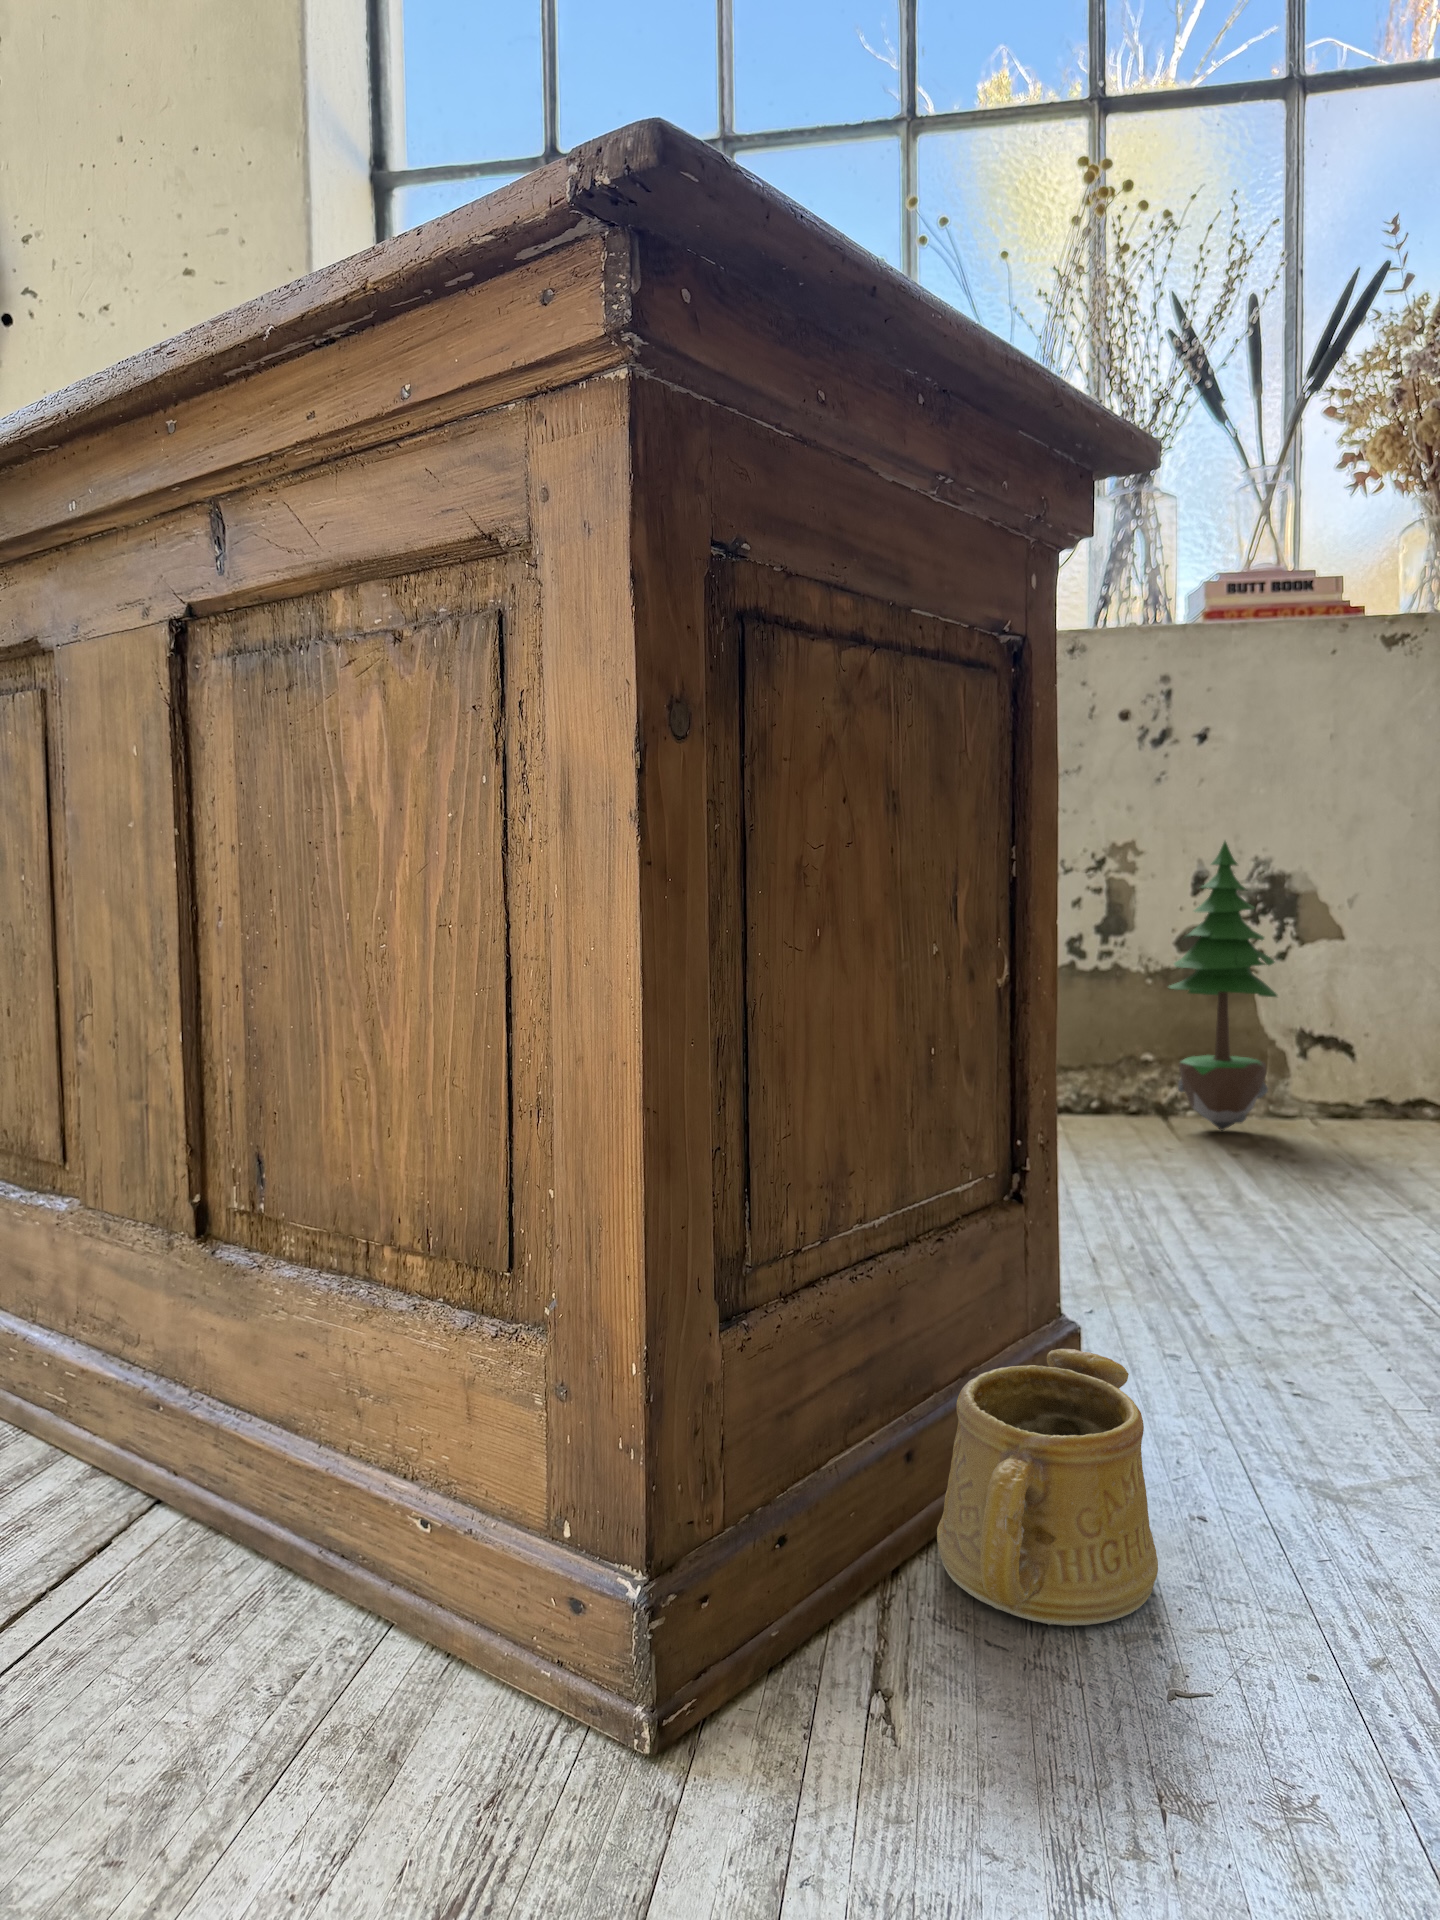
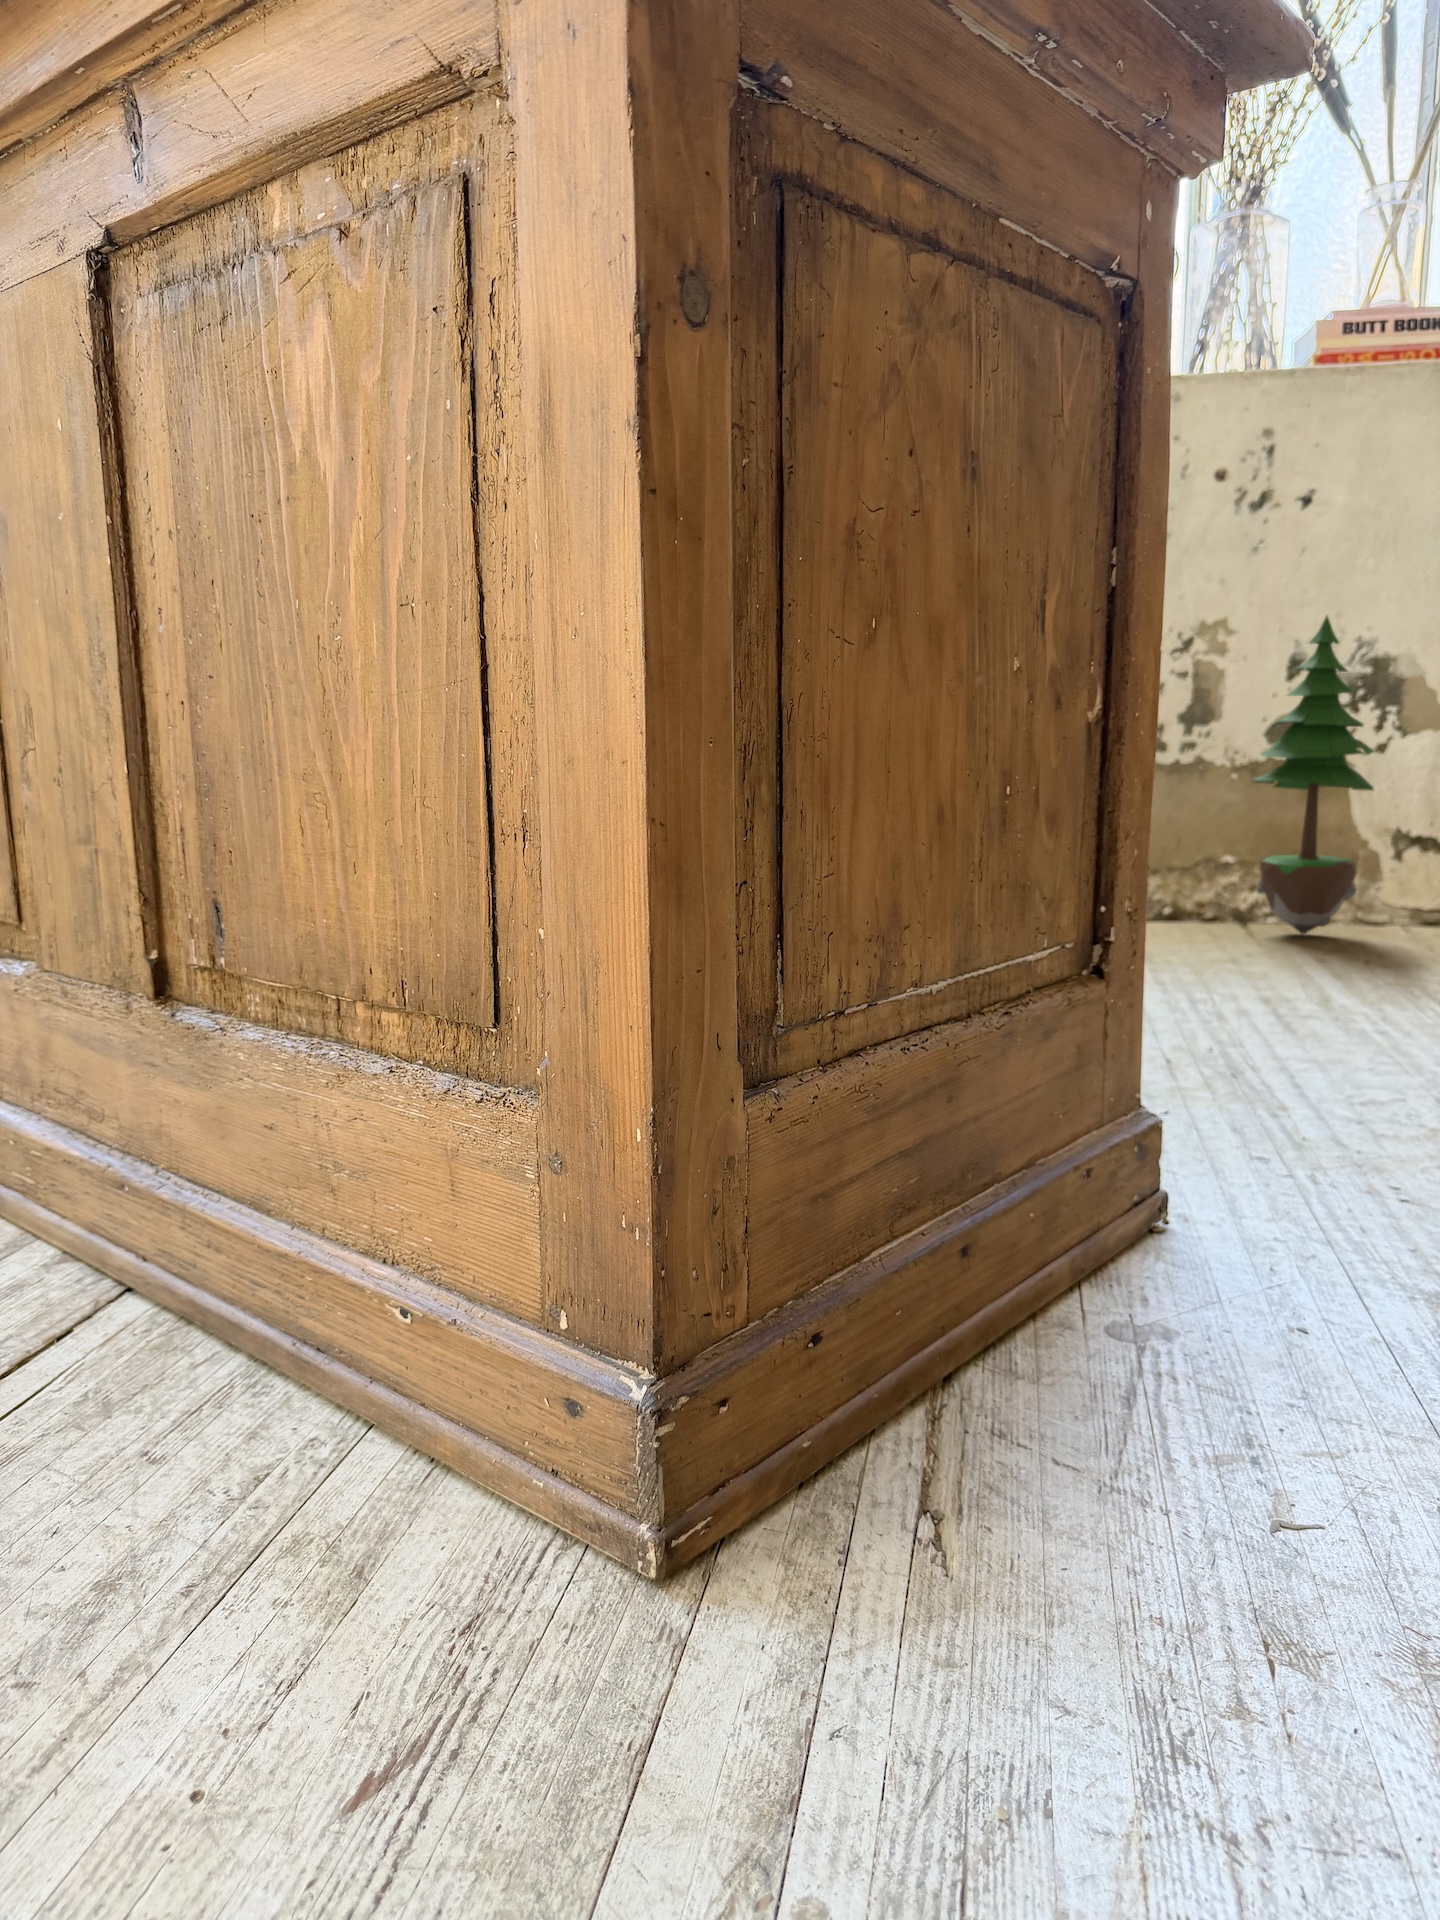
watering can: present [937,1349,1158,1626] -> none [997,1137,1256,1443]

